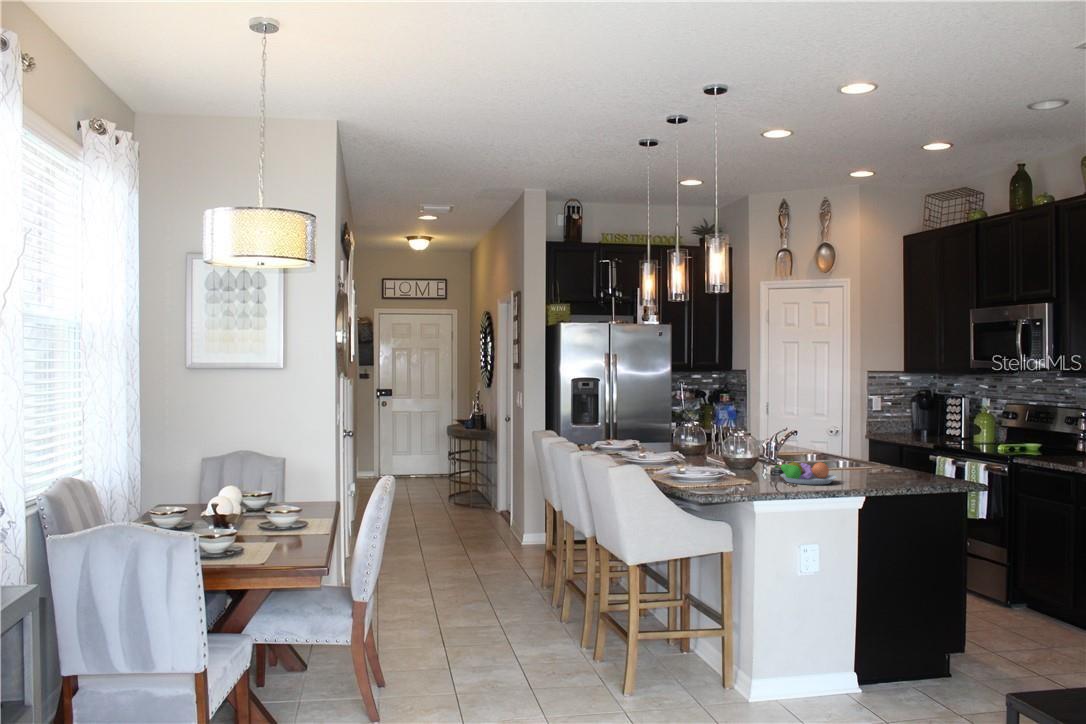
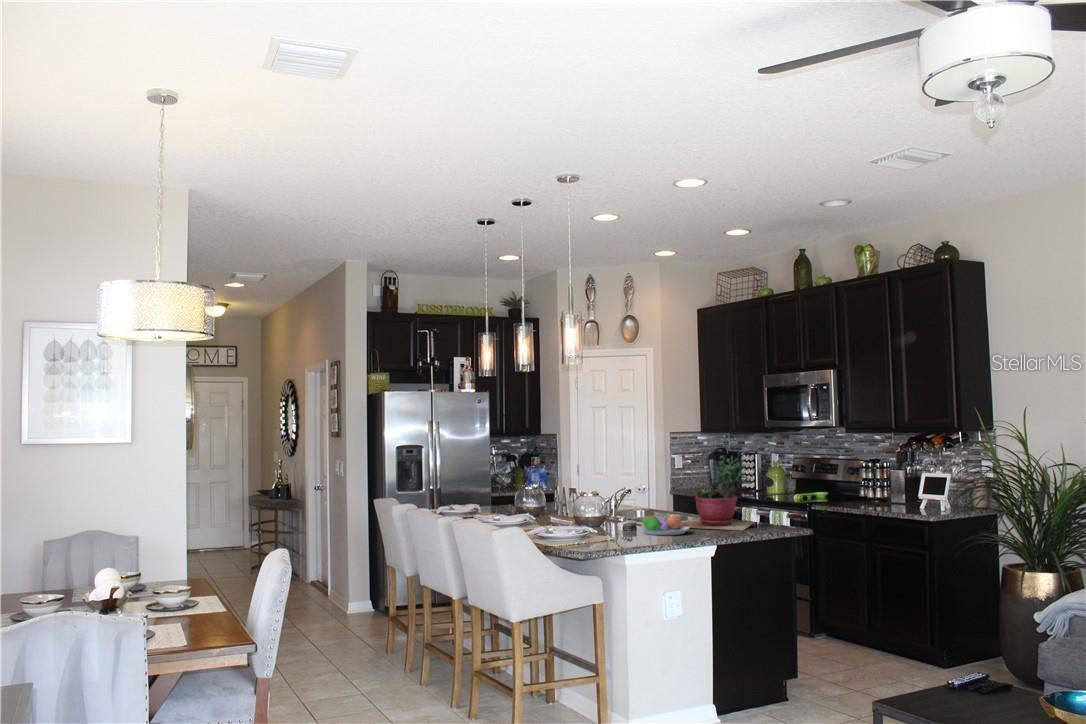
succulent plant: none [837,399,923,484] -> present [688,456,754,530]

